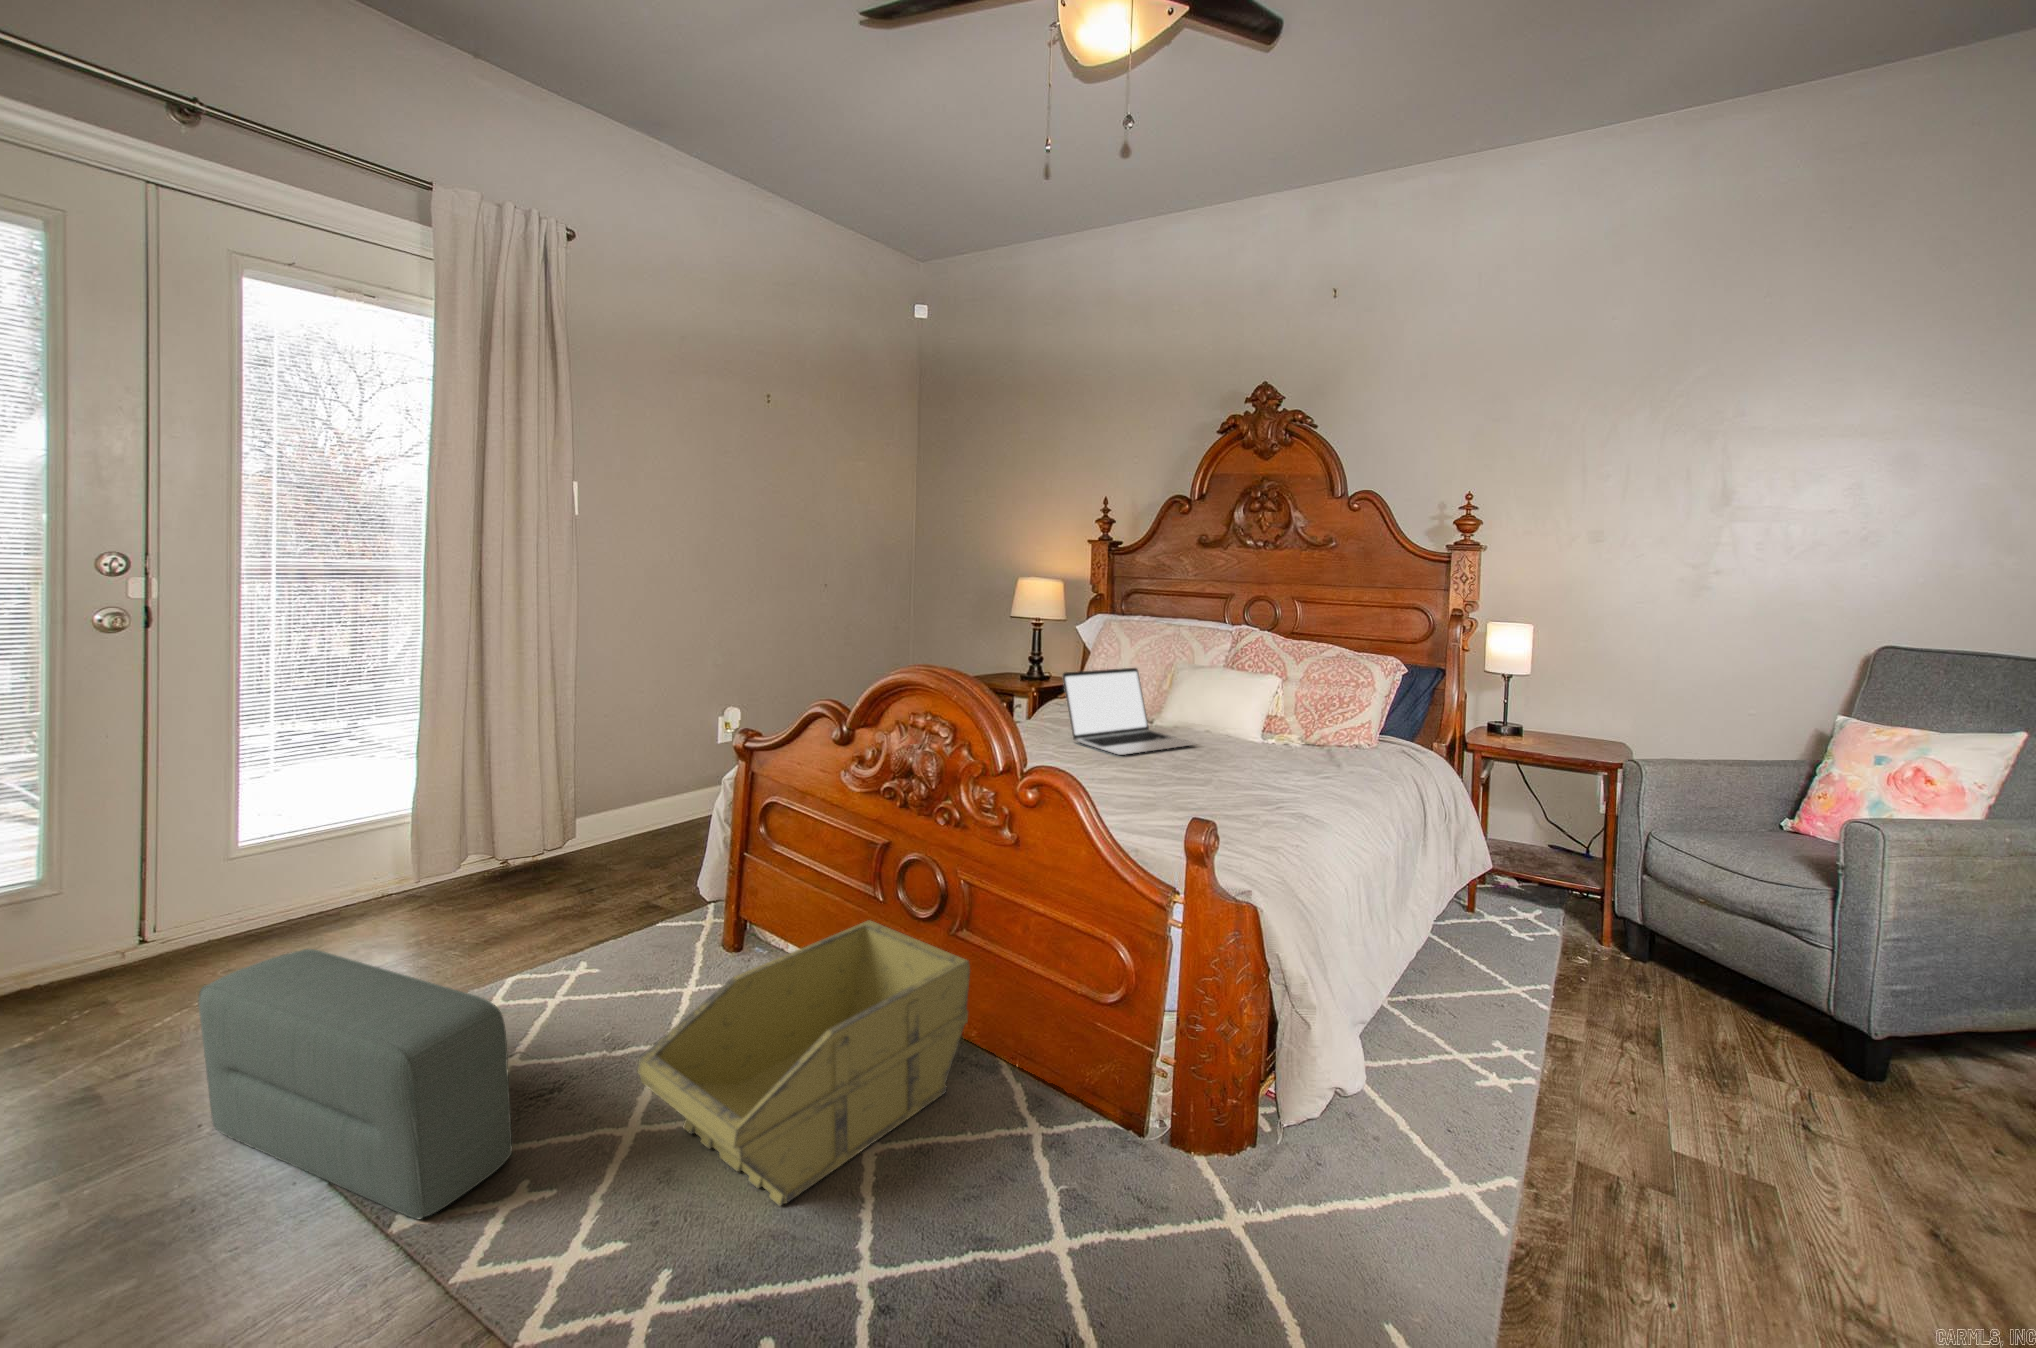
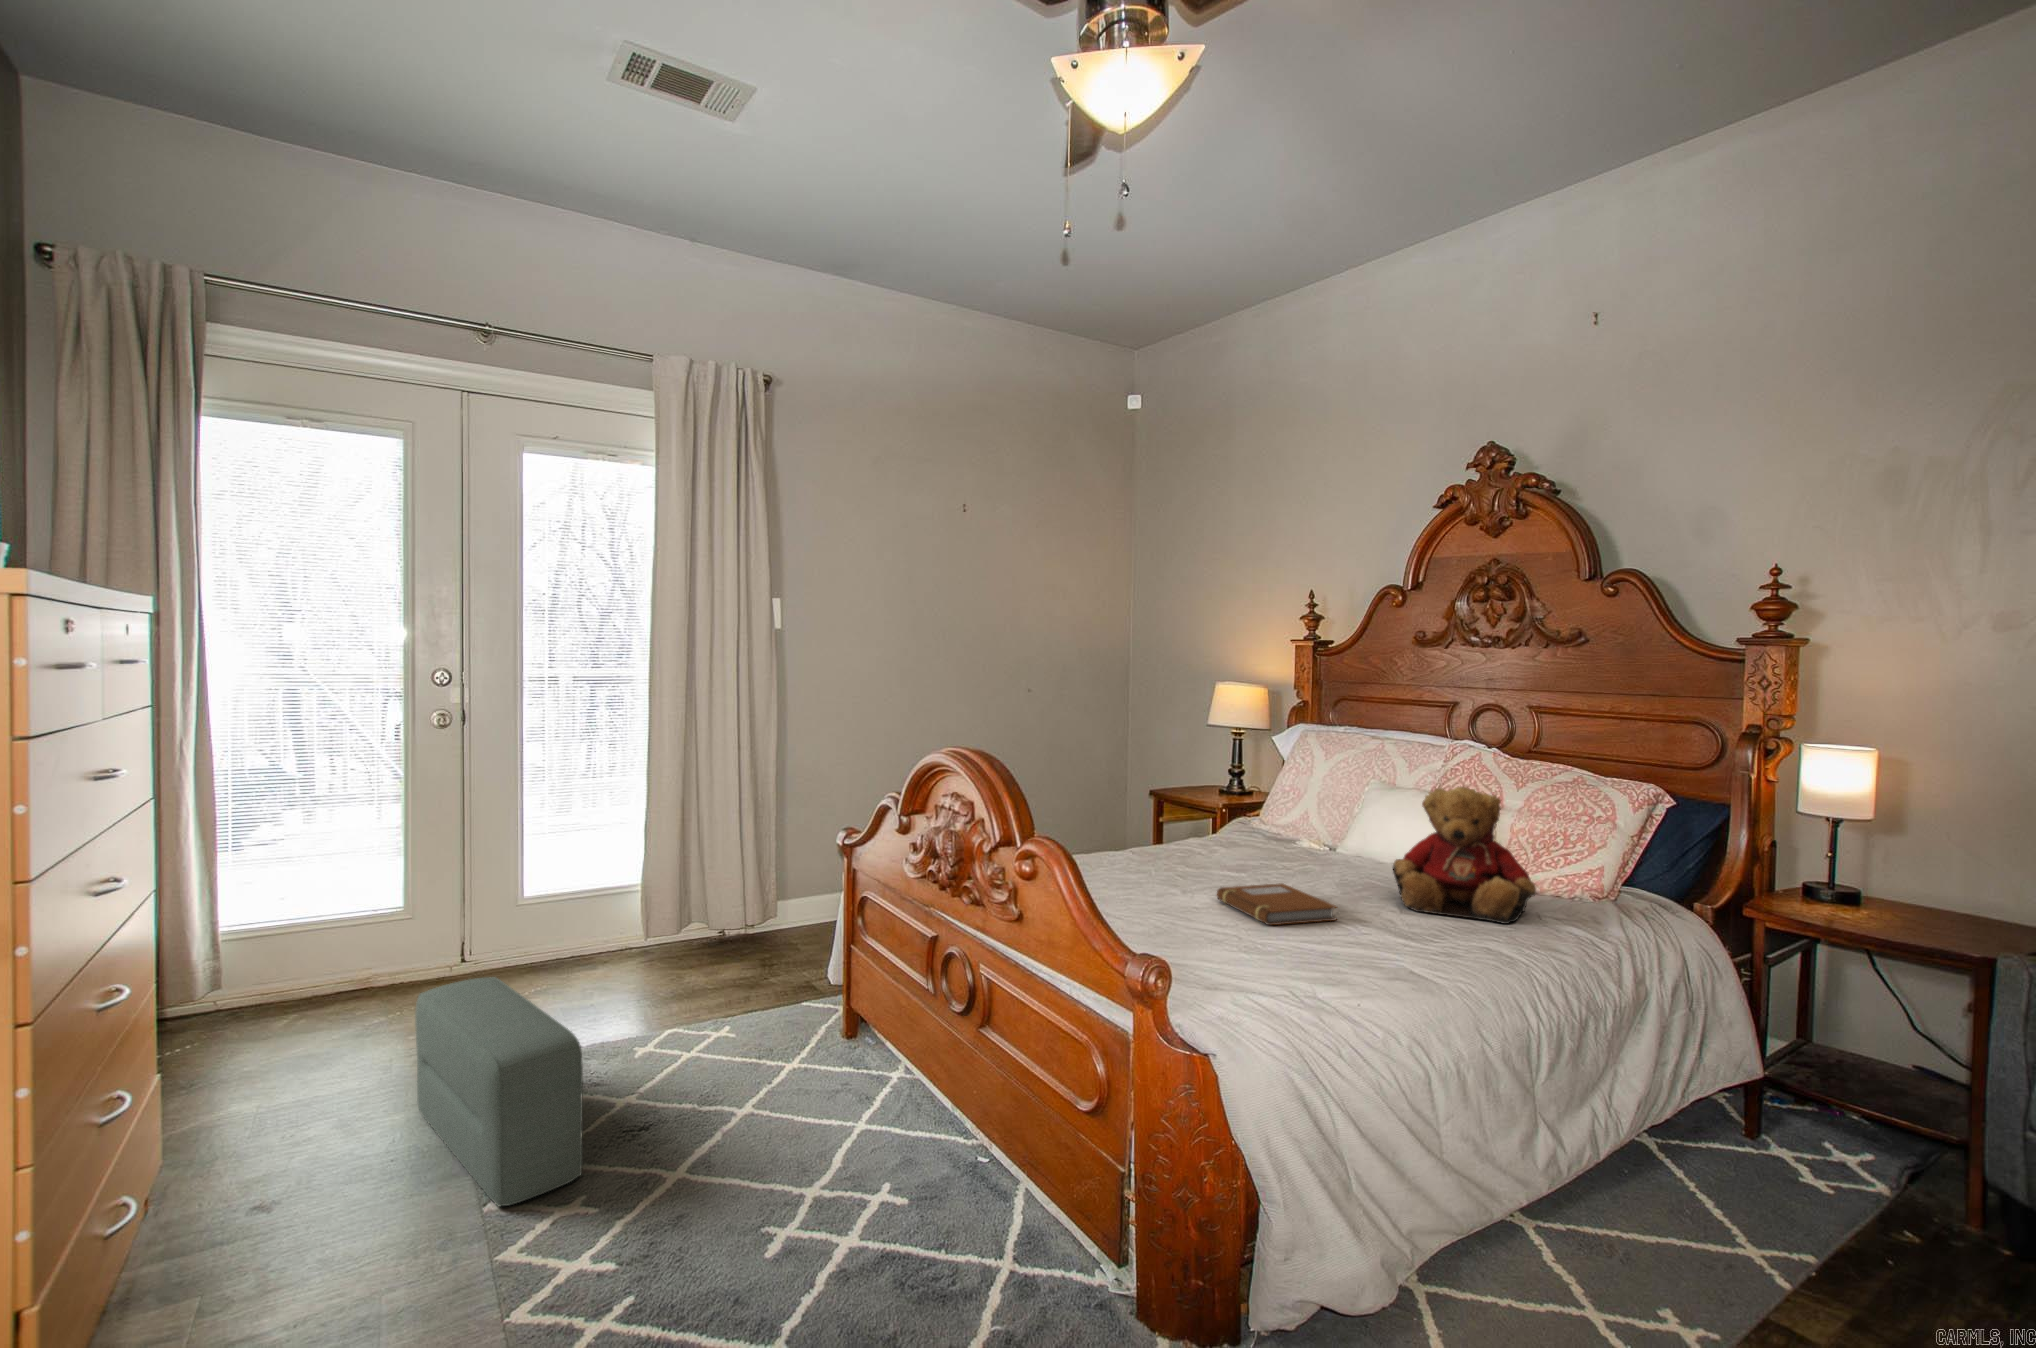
teddy bear: none [1236,664,1350,772] -> present [1393,786,1536,924]
laptop: present [1062,668,1195,755] -> none [1204,783,1356,880]
notebook: none [1116,755,1225,791] -> present [1217,883,1336,925]
storage bin: present [637,920,970,1206] -> none [671,1021,982,1269]

